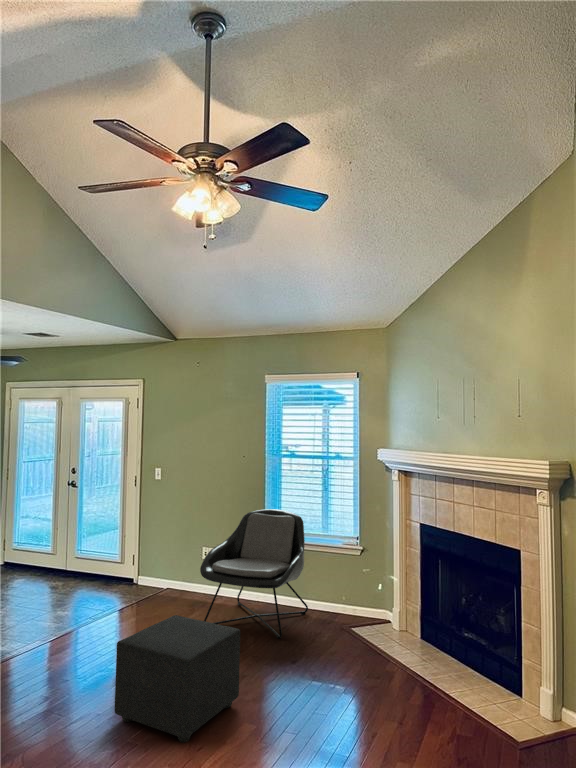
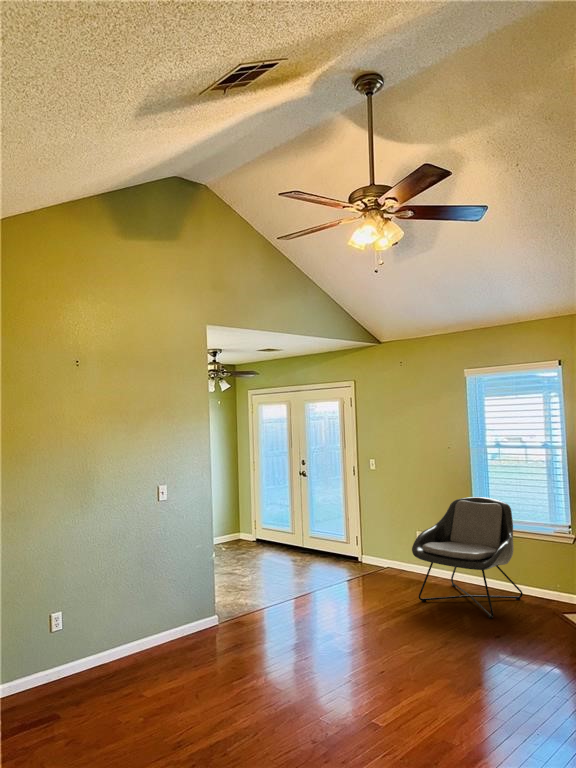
ottoman: present [115,615,240,742] -> none [339,585,447,690]

